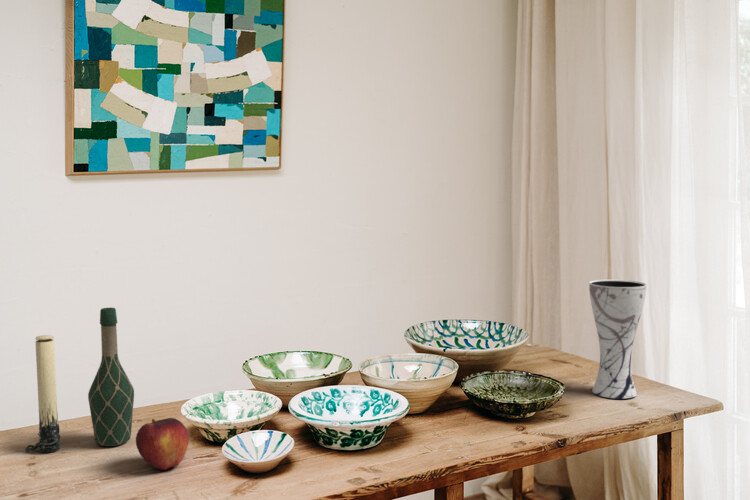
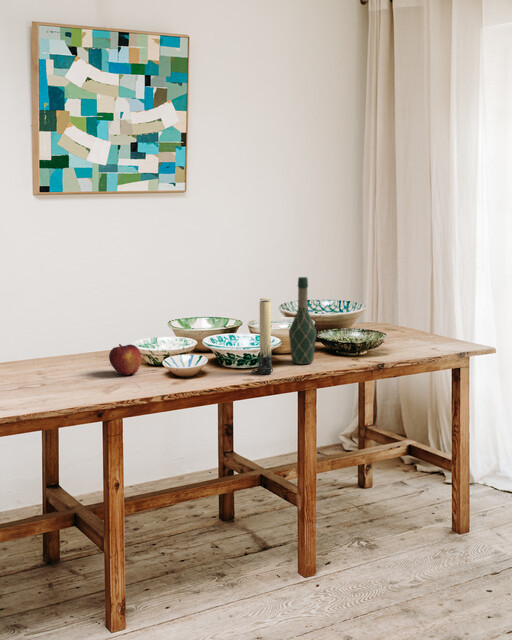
vase: present [589,280,646,399] -> none [406,267,445,347]
wine bottle: present [88,308,134,446] -> present [289,277,316,364]
candle: present [25,335,60,452] -> present [251,298,273,374]

